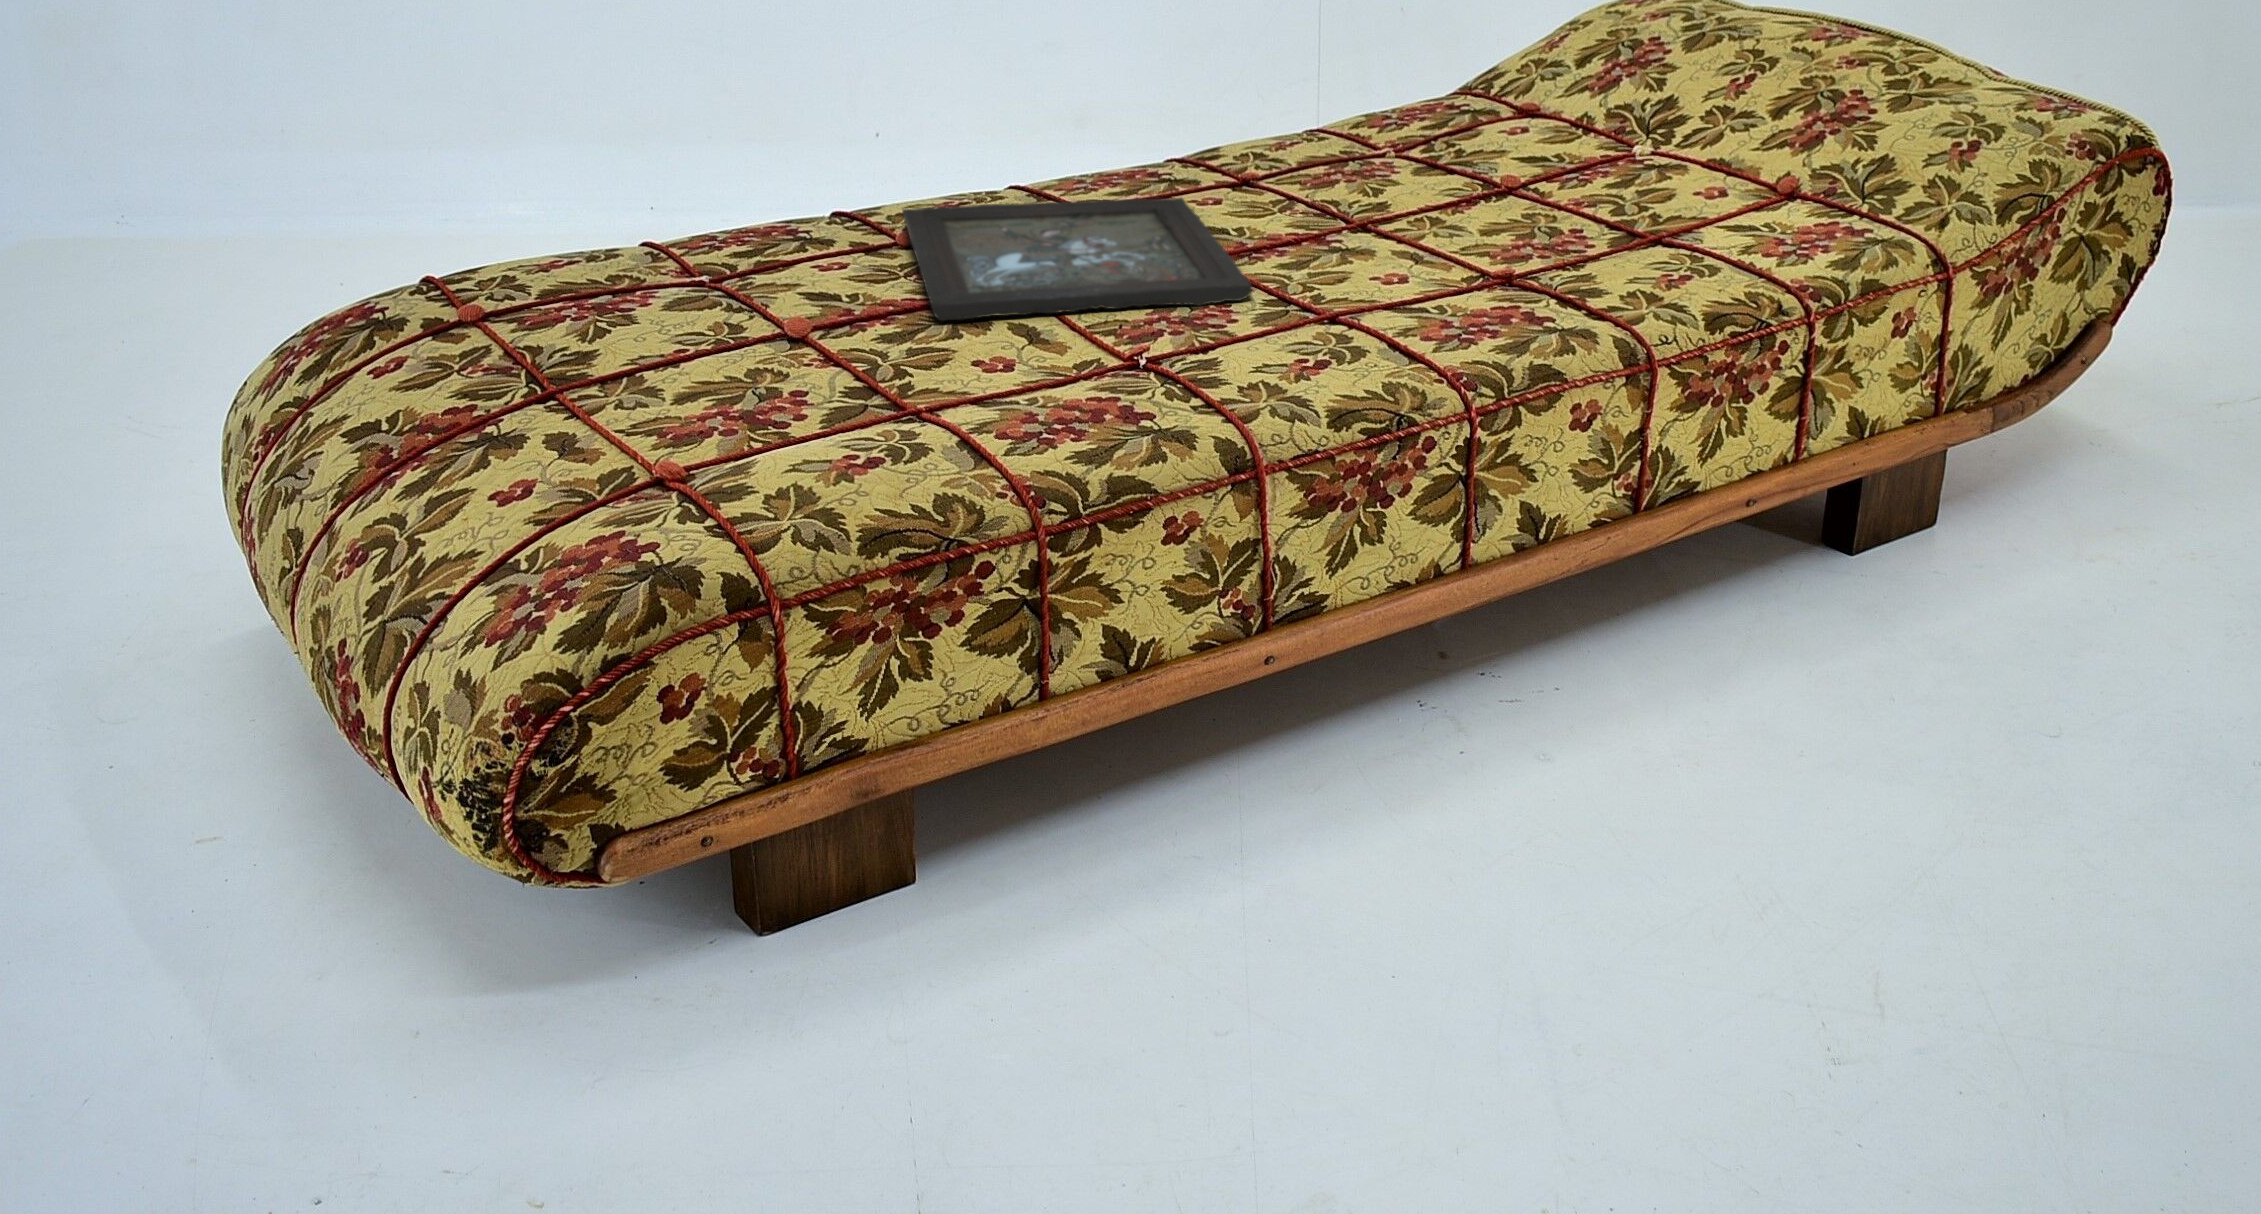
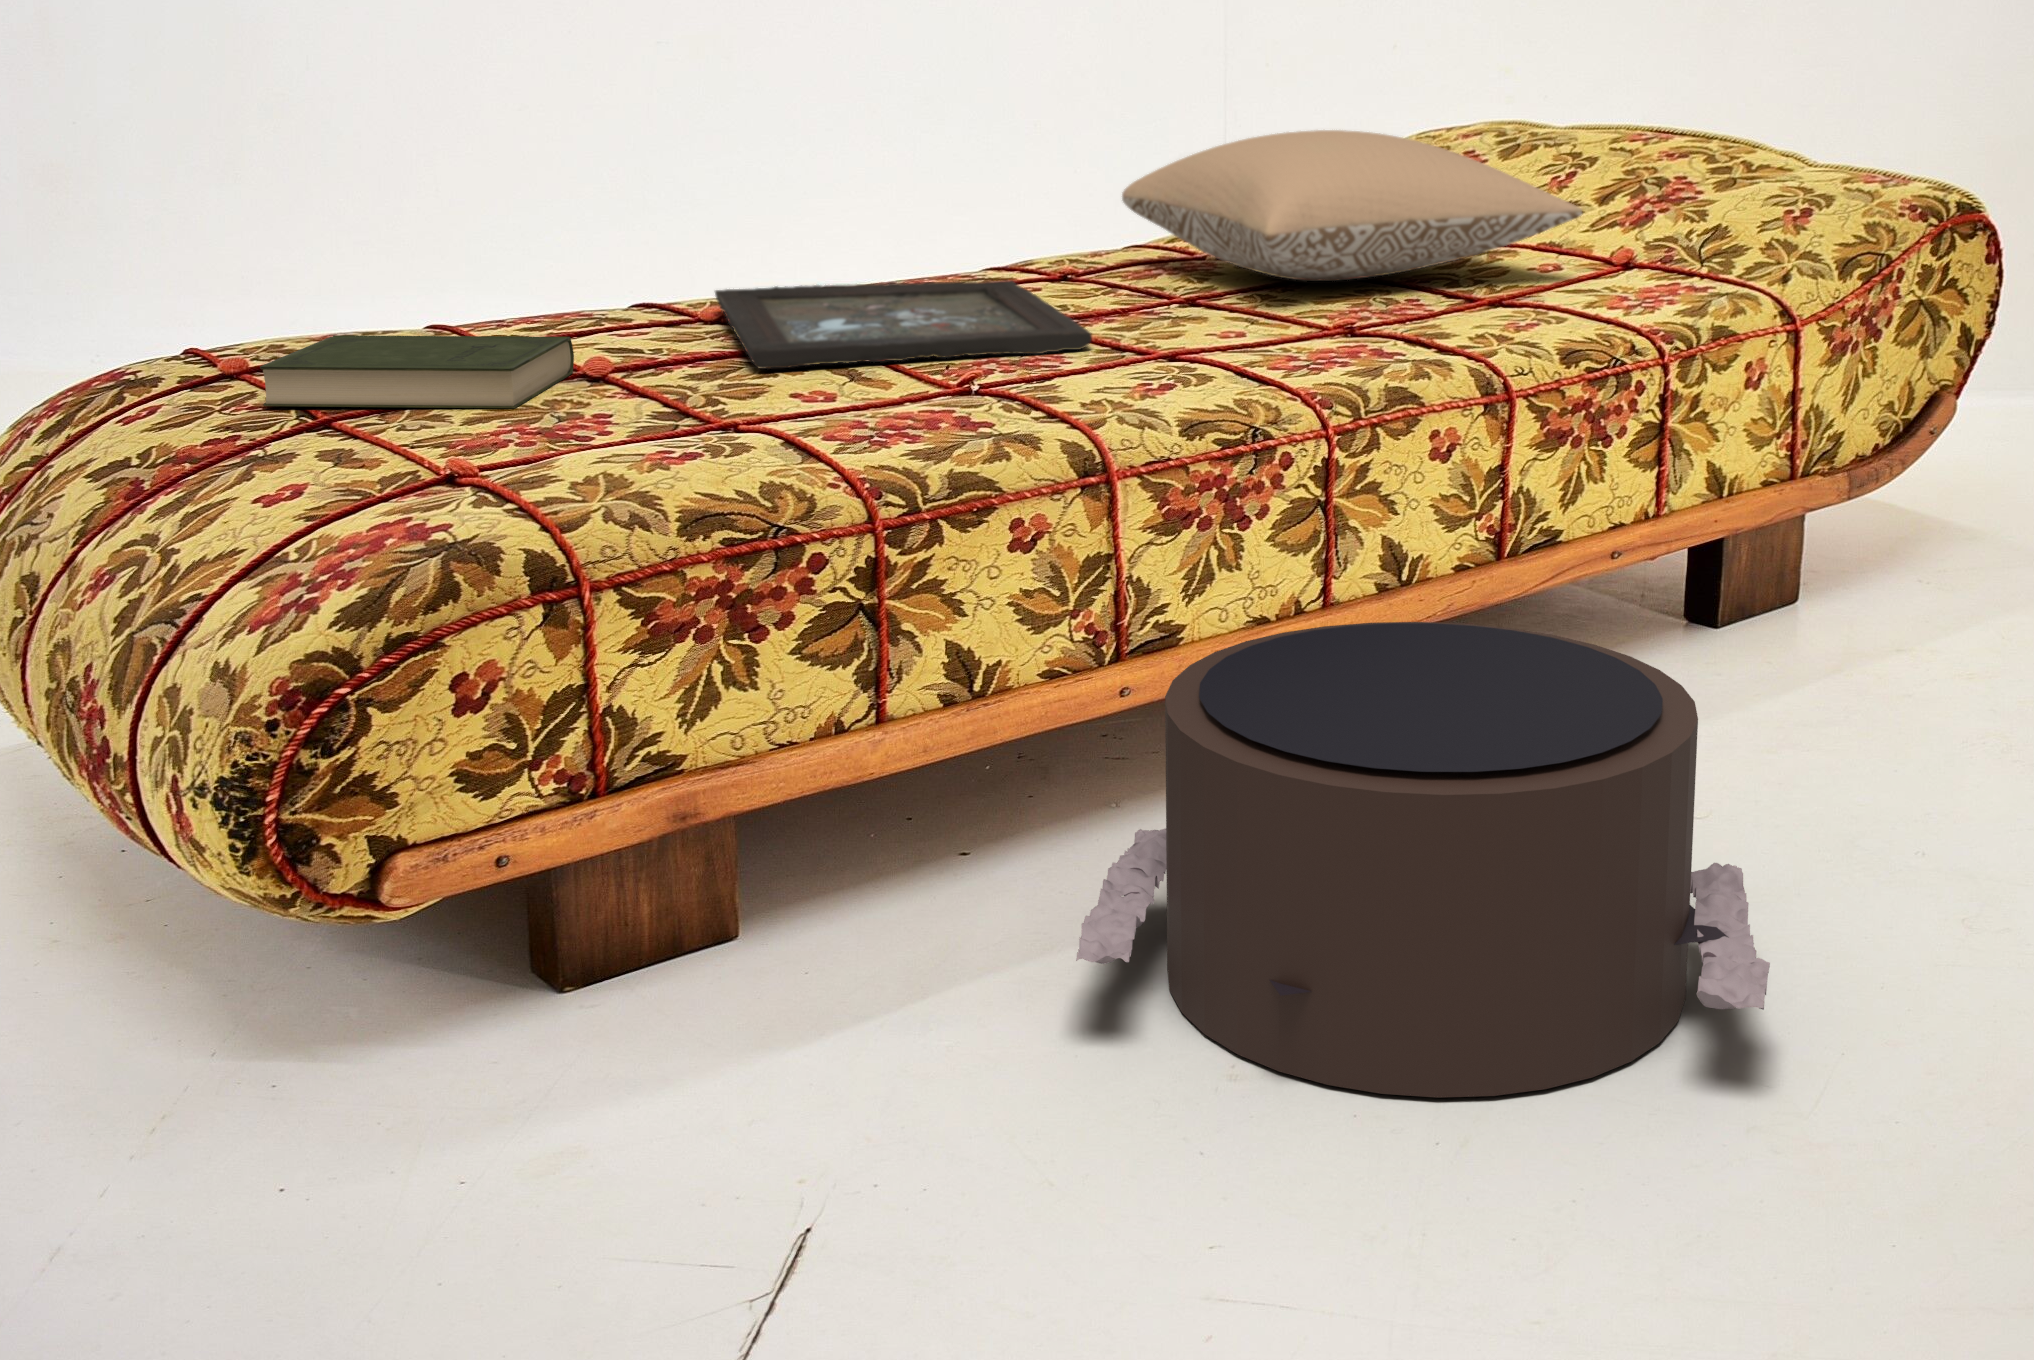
pillow: none [1291,48,1745,204] -> present [1122,130,1582,281]
book: none [491,276,771,368] -> present [260,335,574,408]
pouf: none [1209,613,1852,1095] -> present [1076,622,1770,1098]

